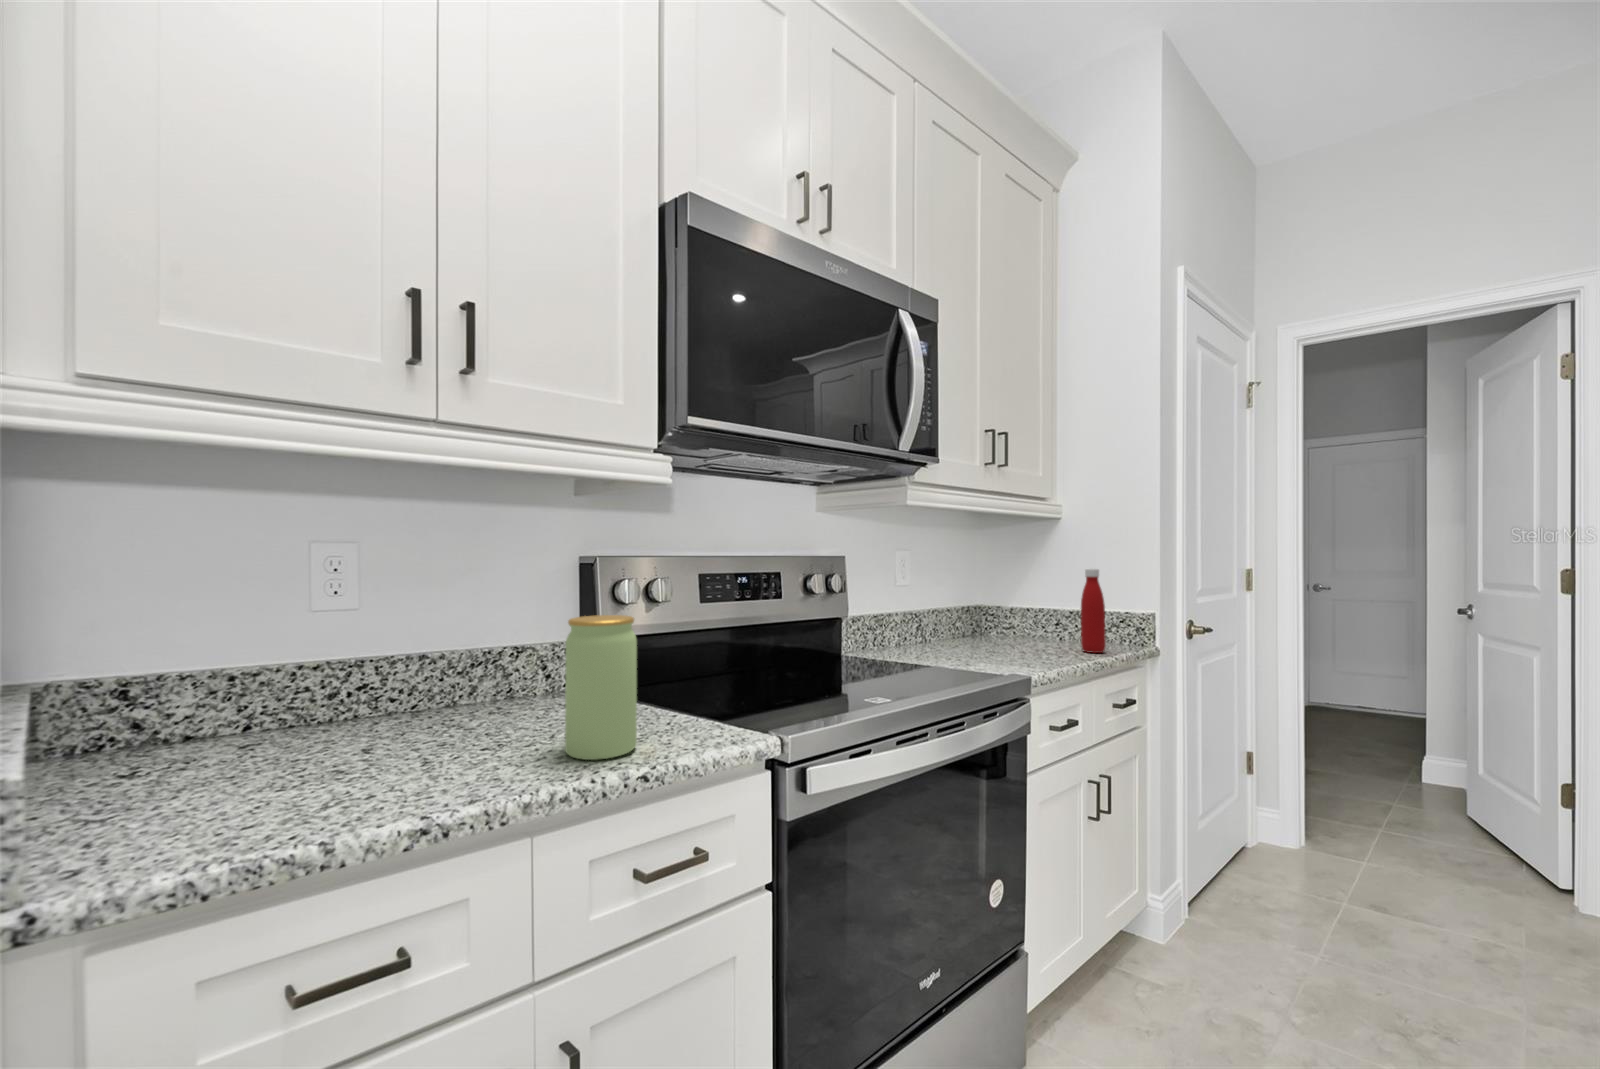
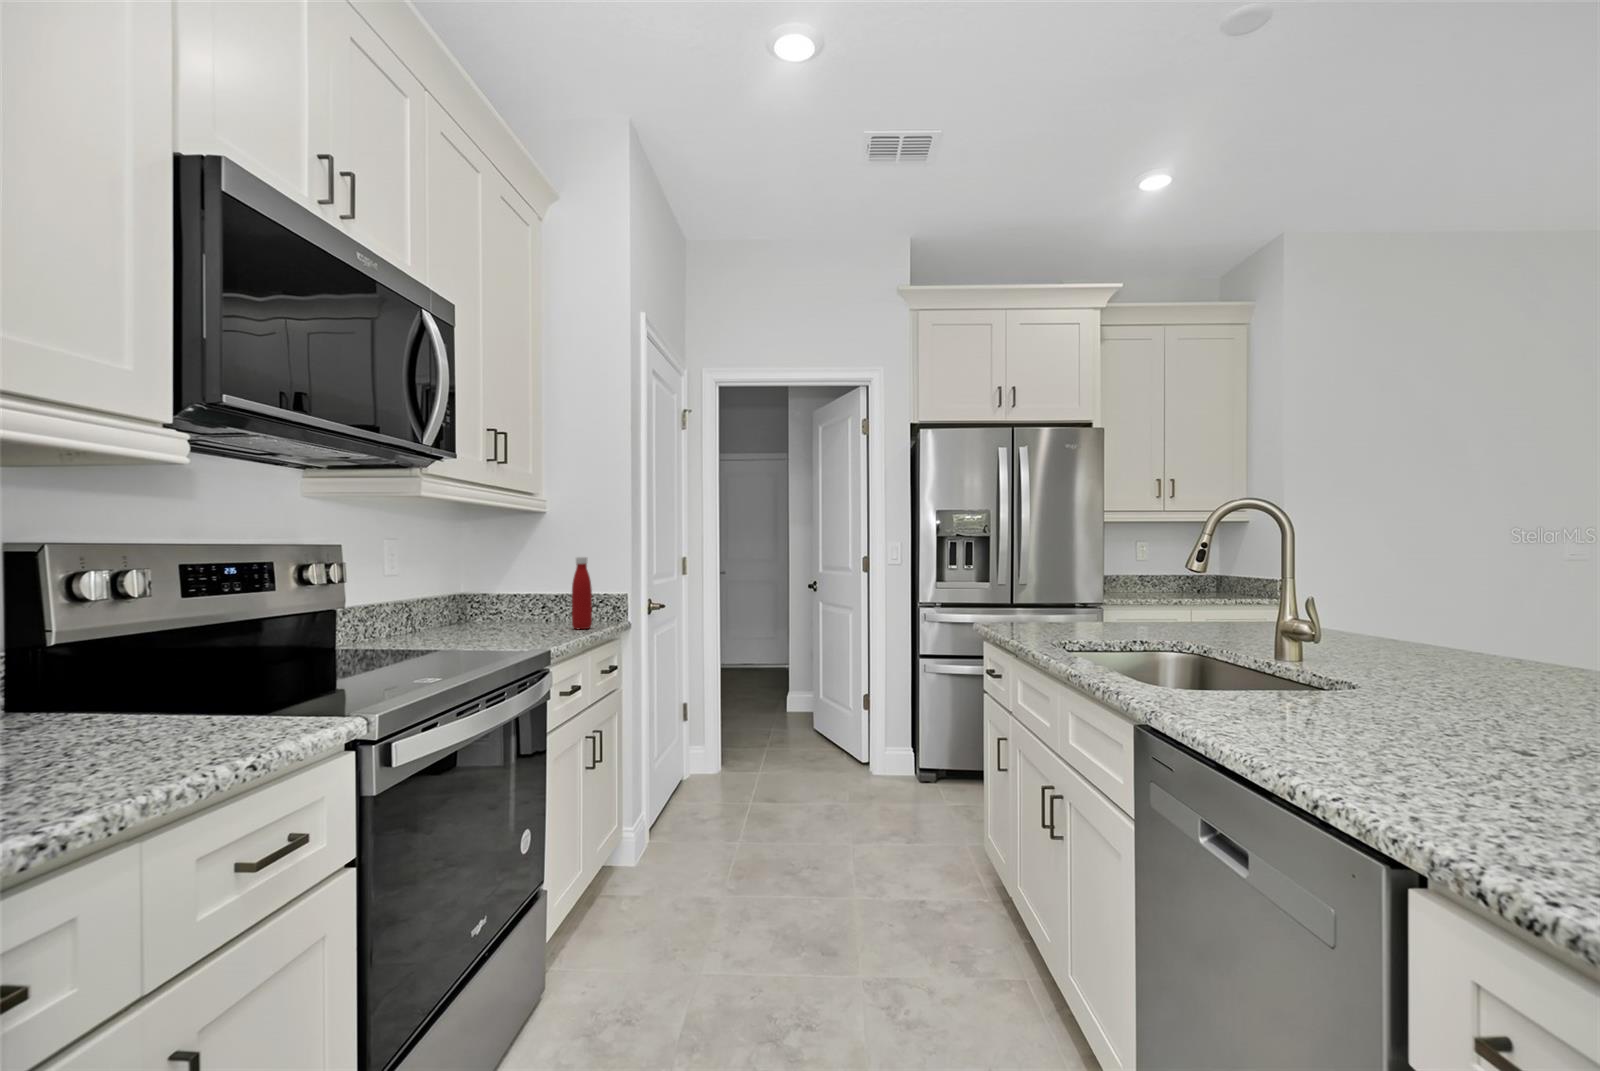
jar: present [565,615,637,760] -> none [115,608,217,768]

